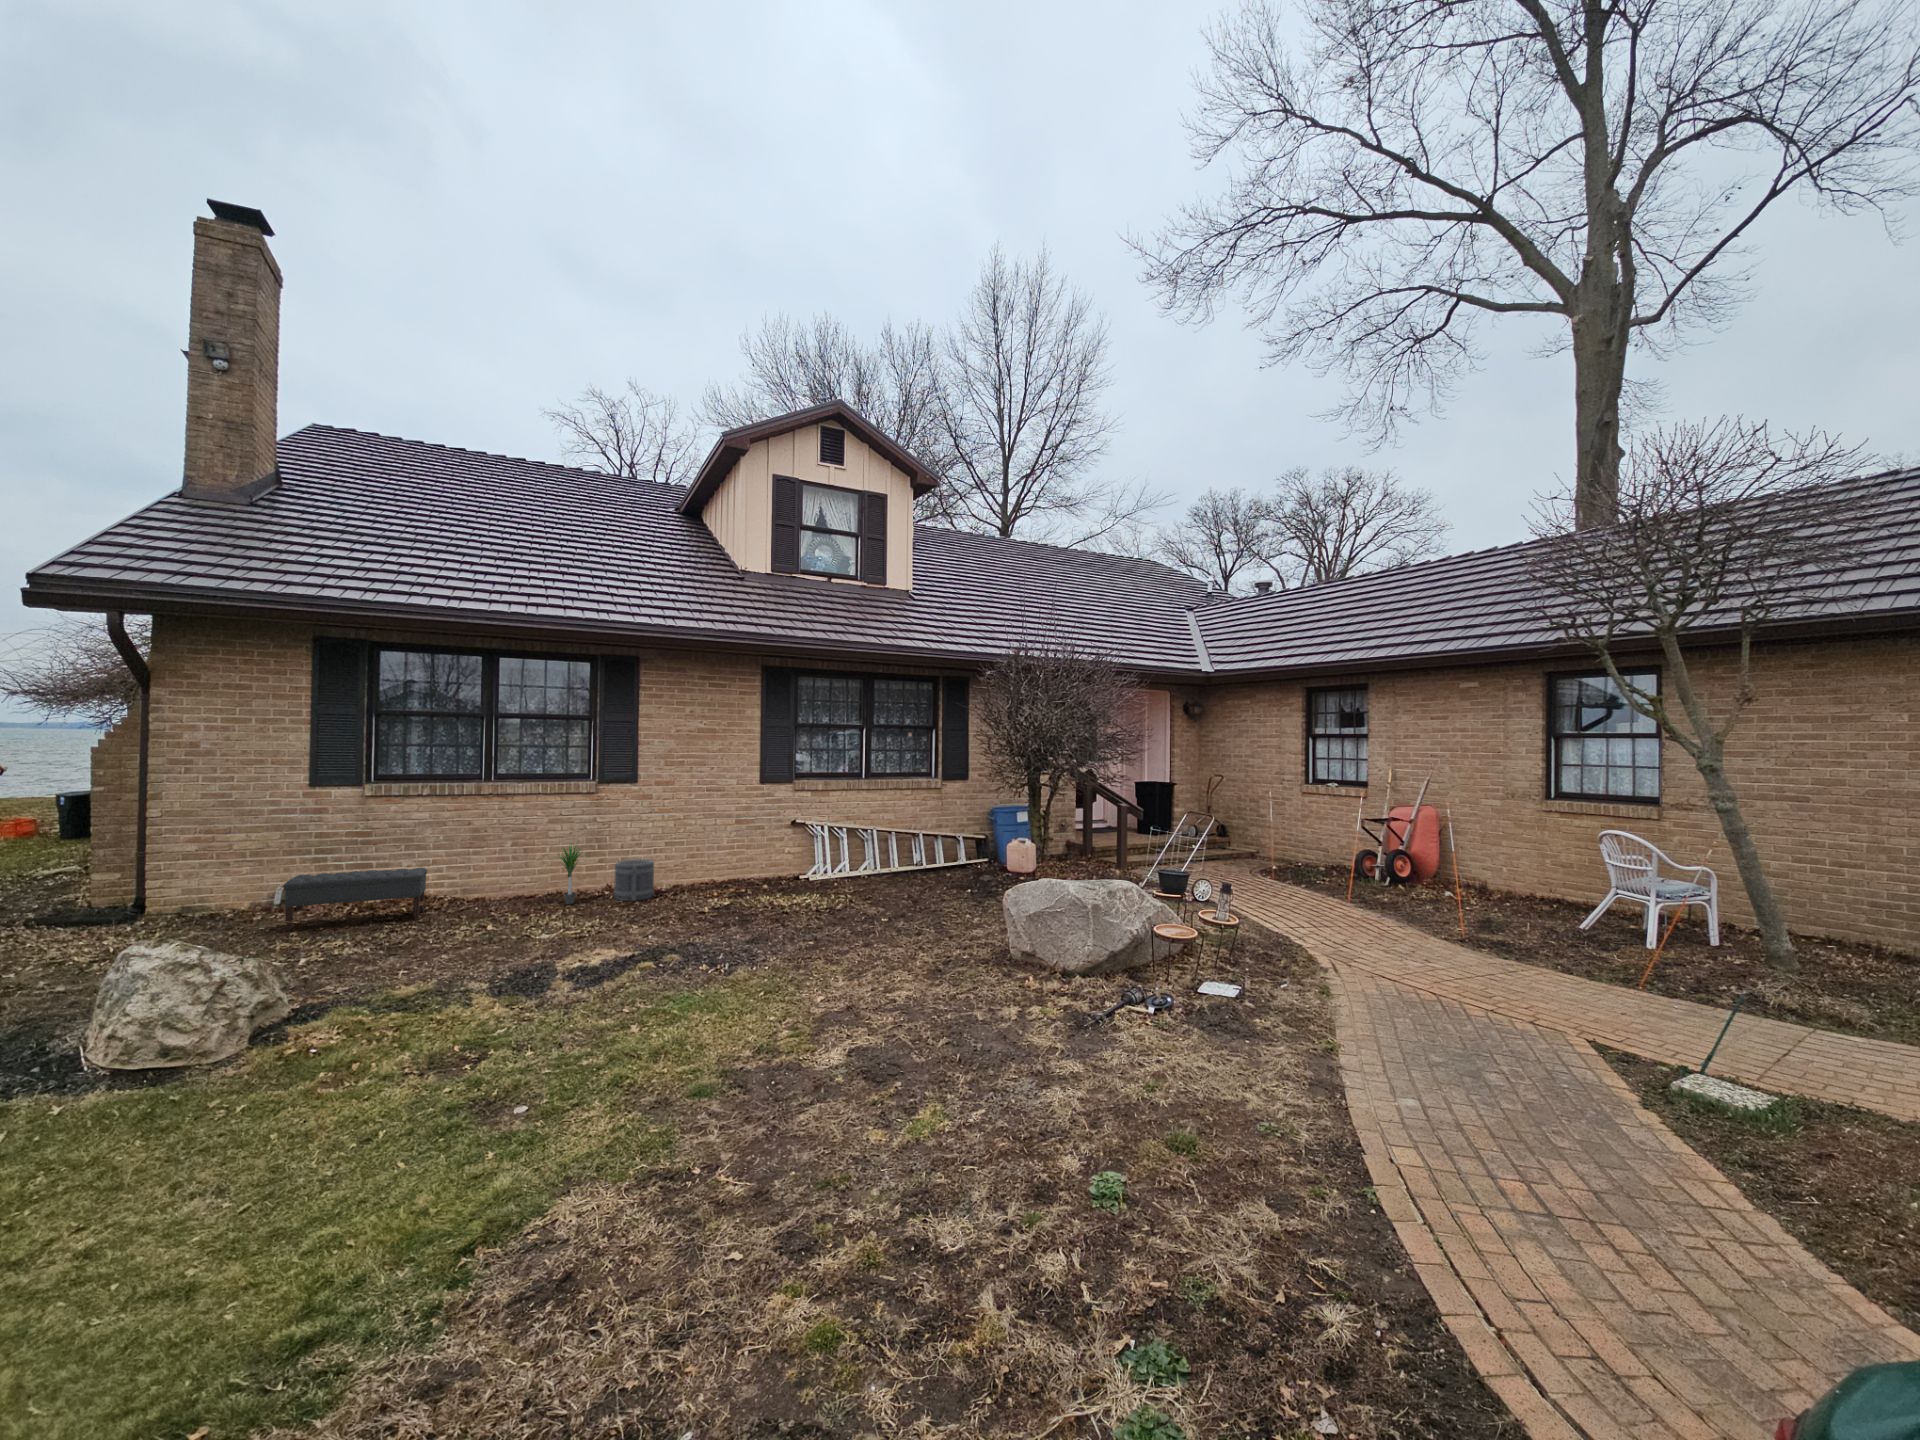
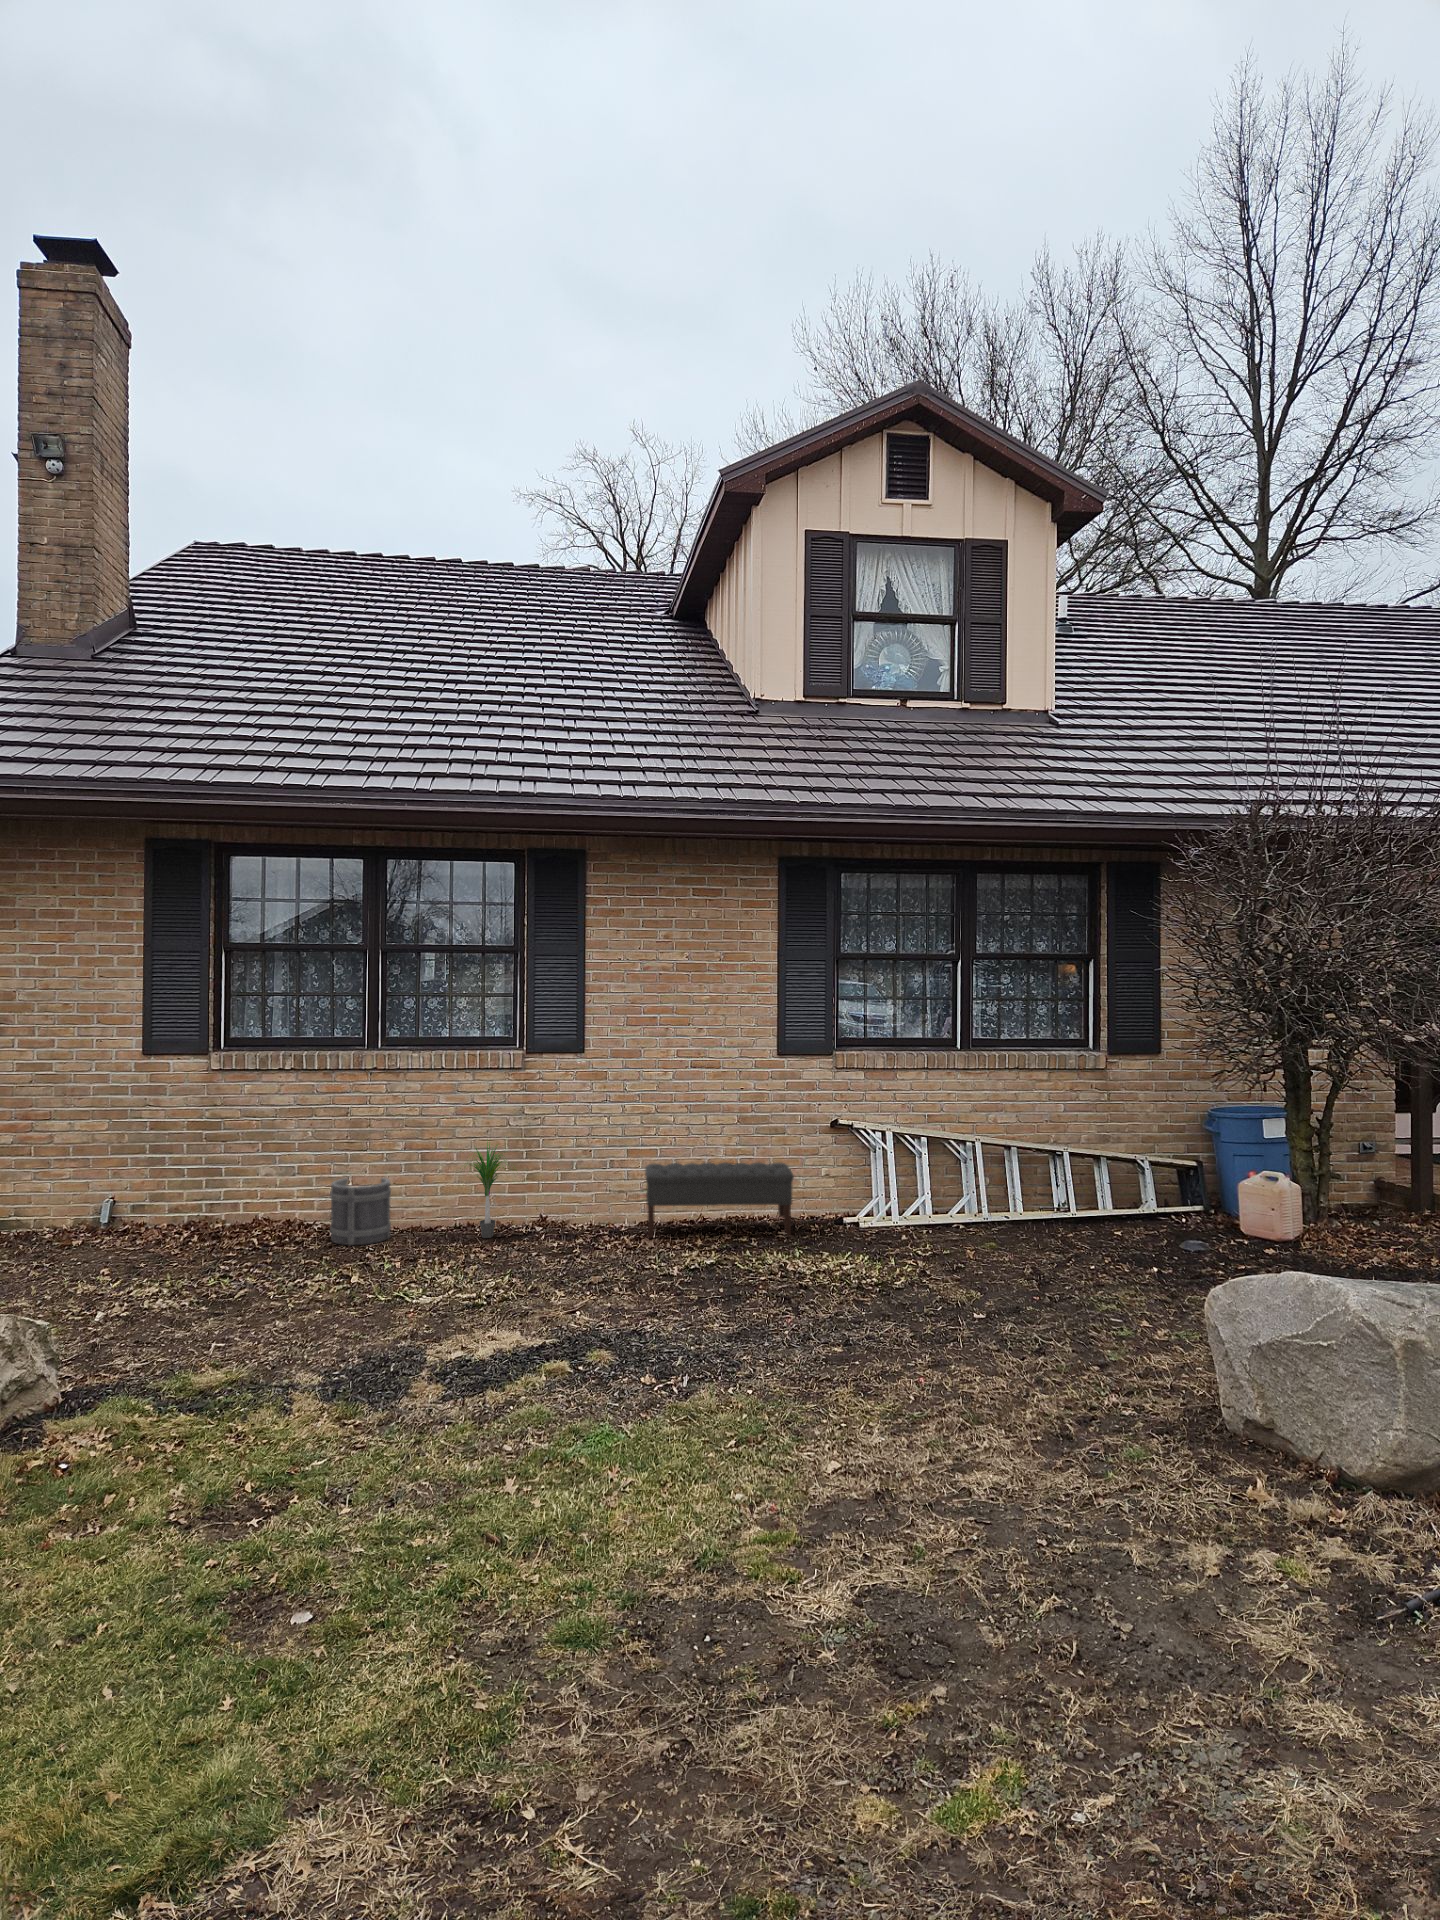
bucket: present [614,859,654,901] -> present [330,1178,391,1245]
bench: present [284,868,427,931] -> present [645,1162,794,1238]

